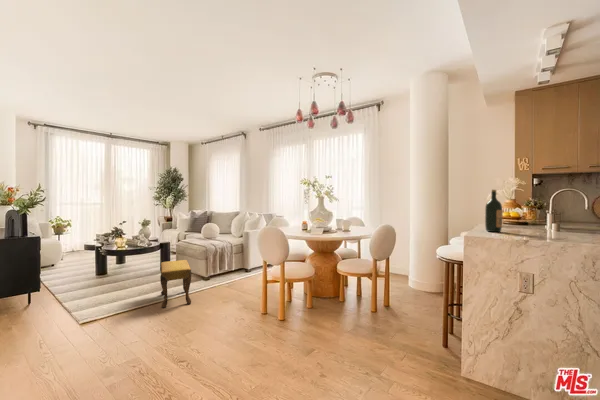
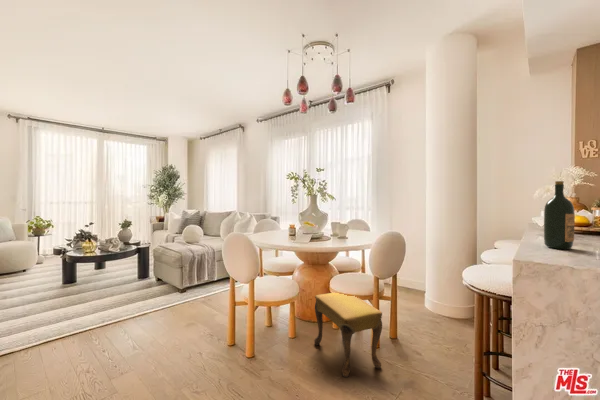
footstool: present [160,260,191,308] -> present [314,293,382,377]

